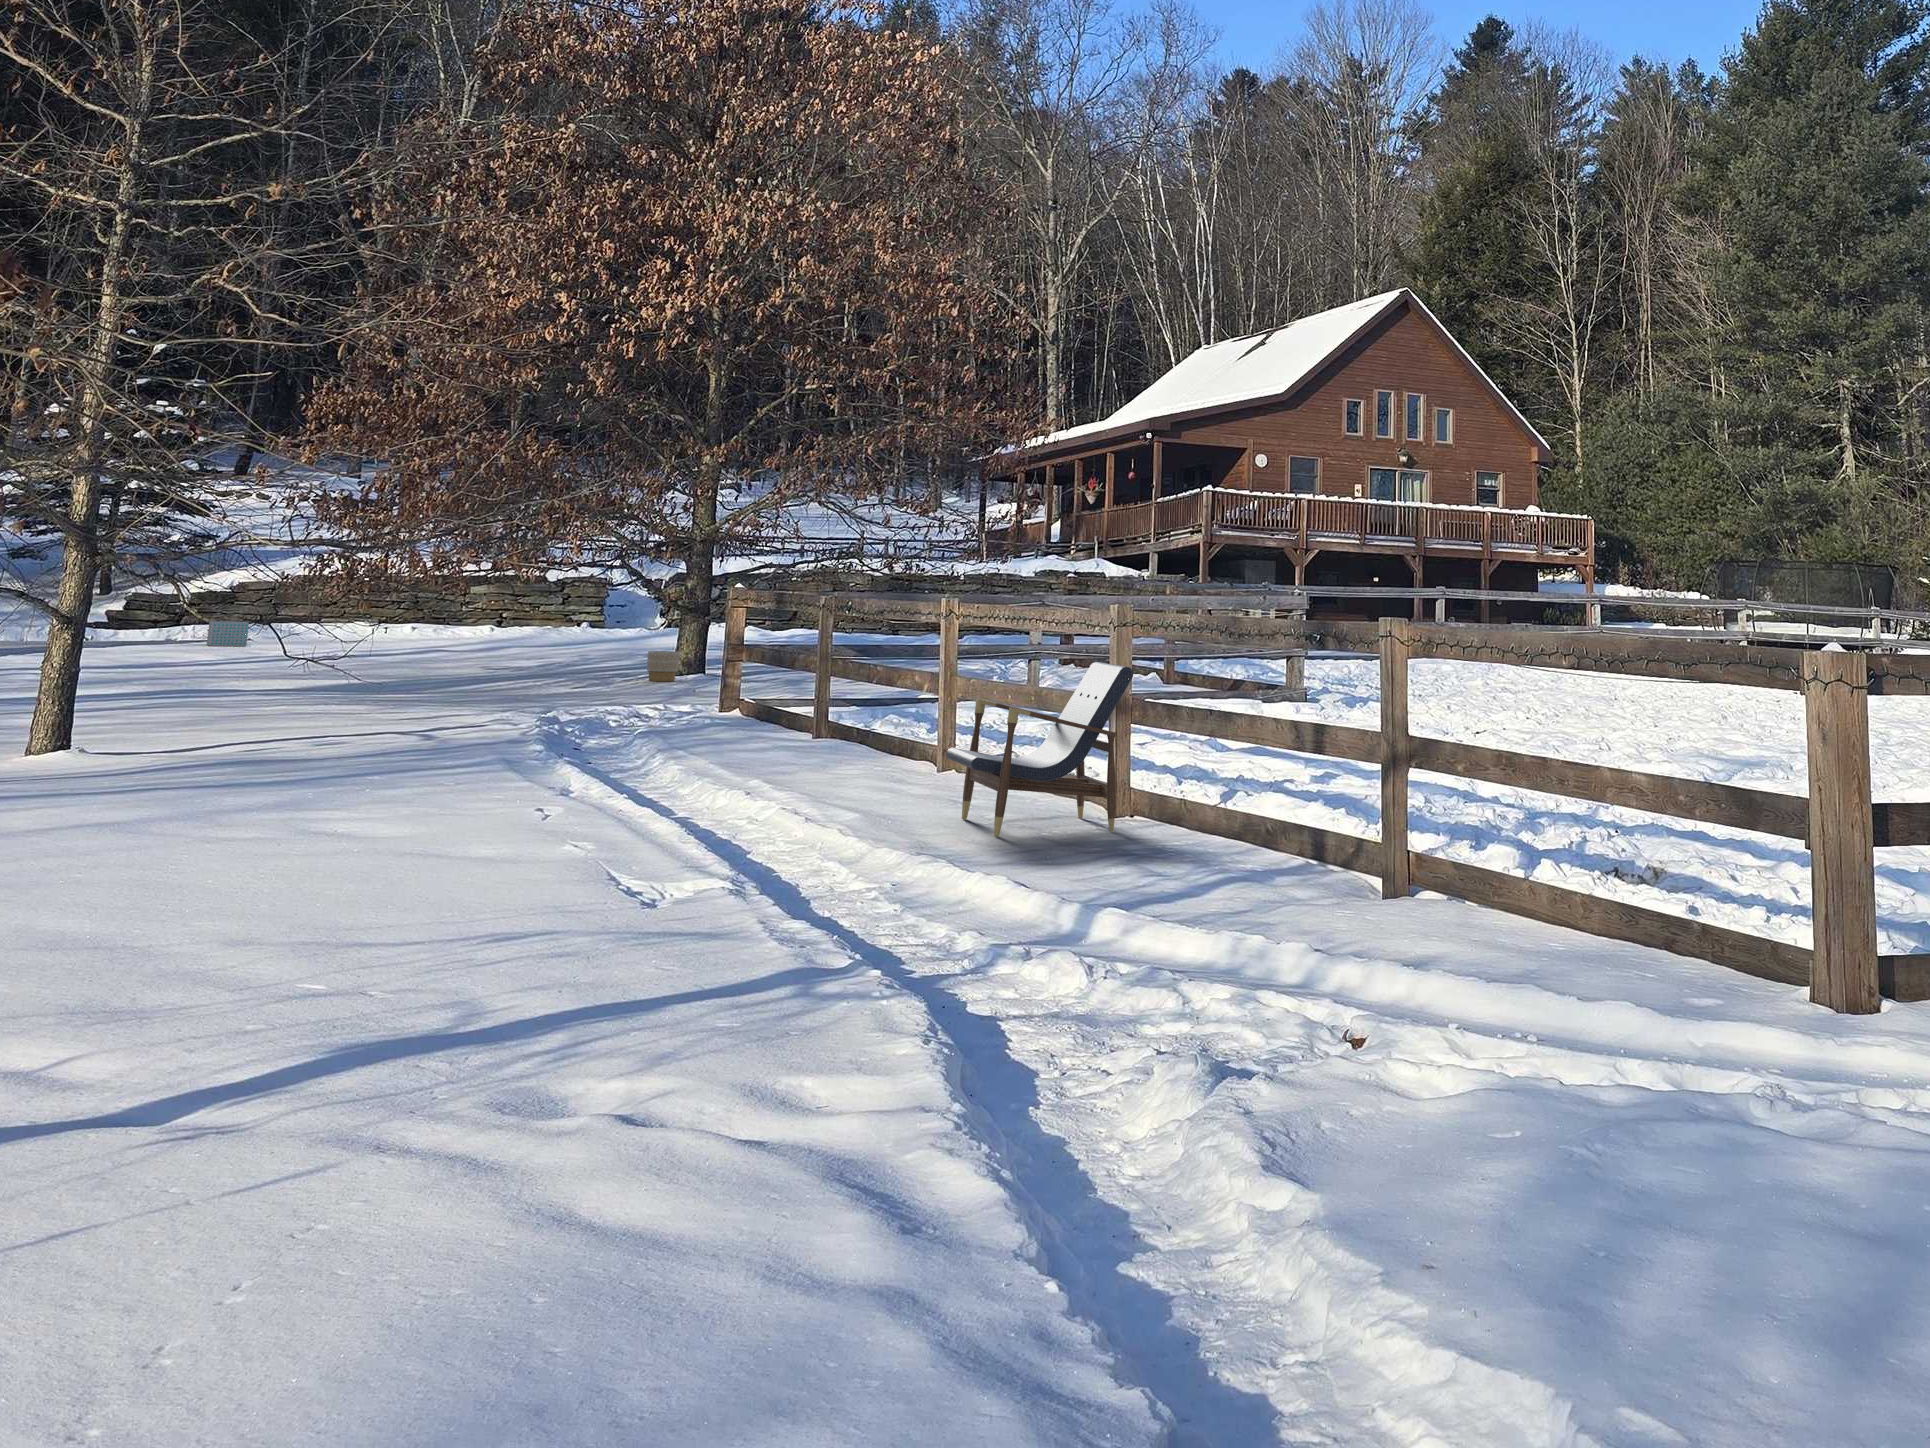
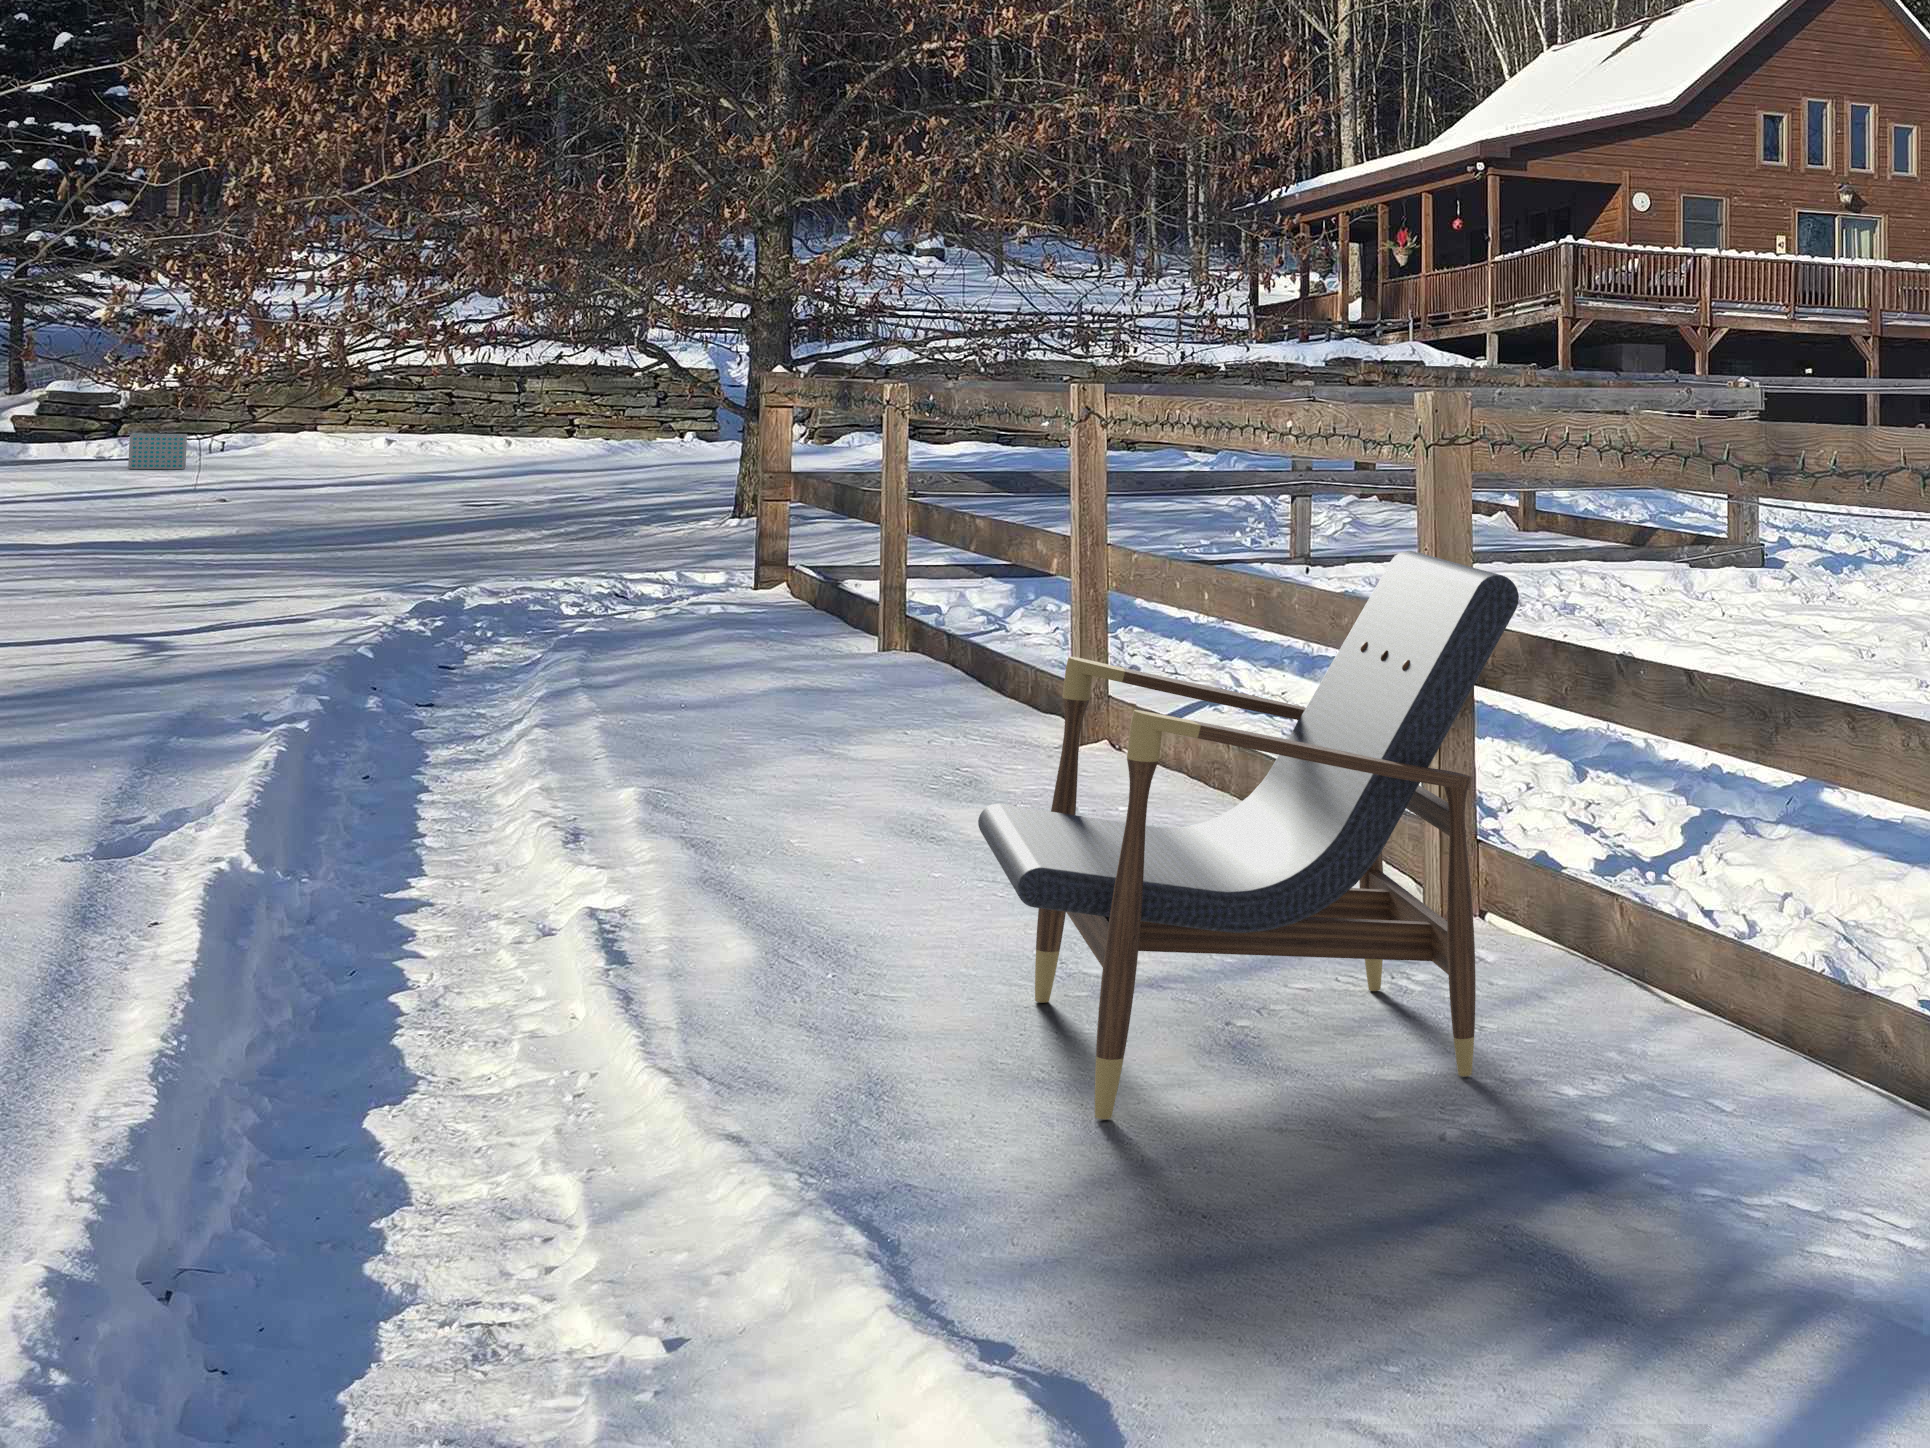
planter: present [647,651,680,682] -> none [701,479,752,528]

